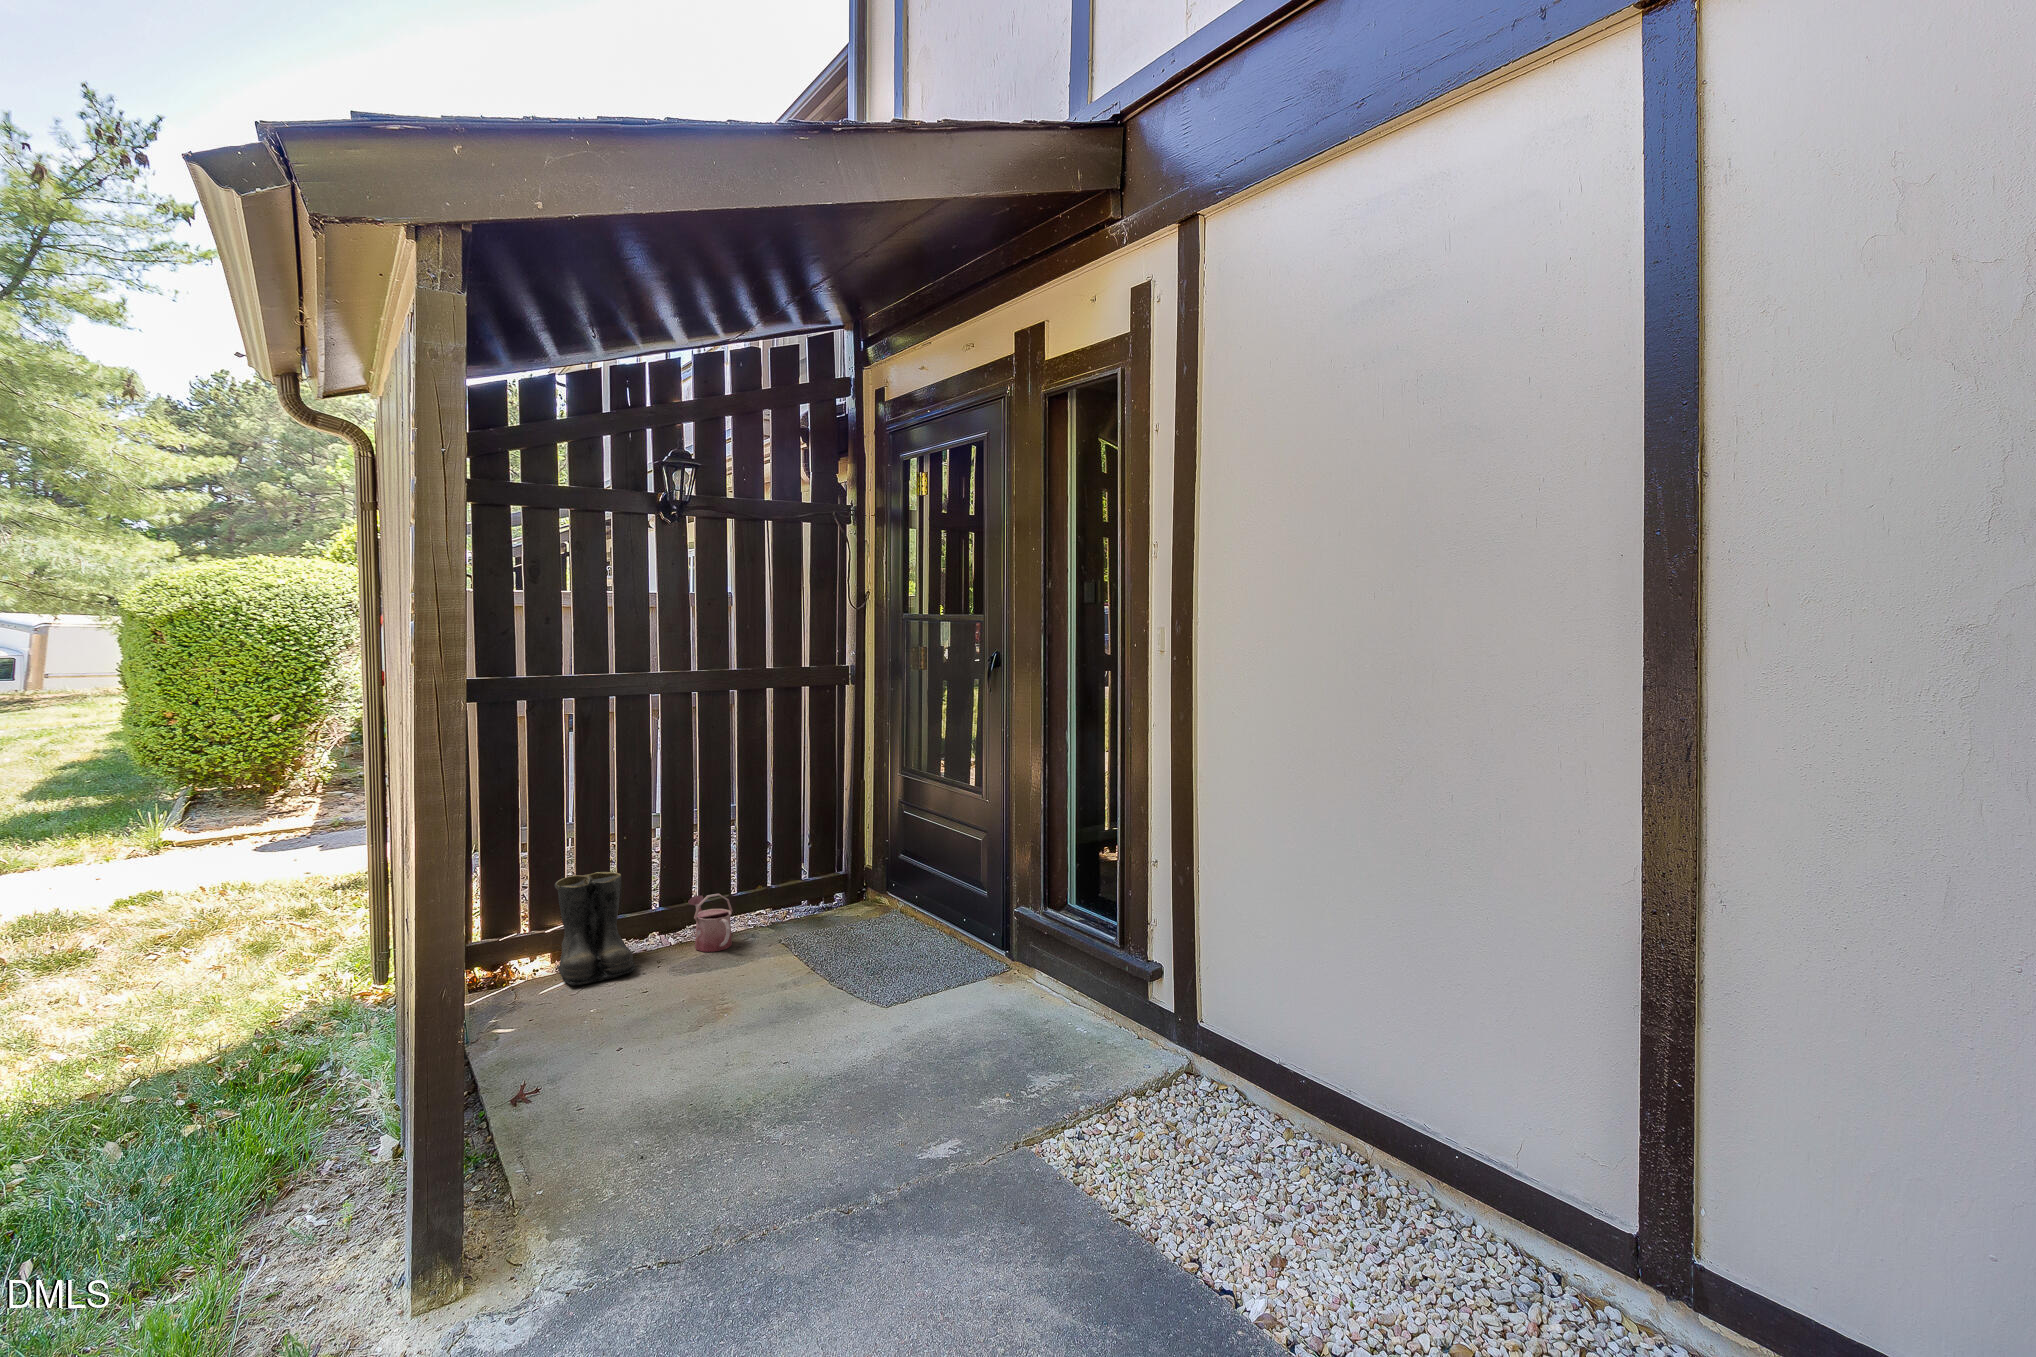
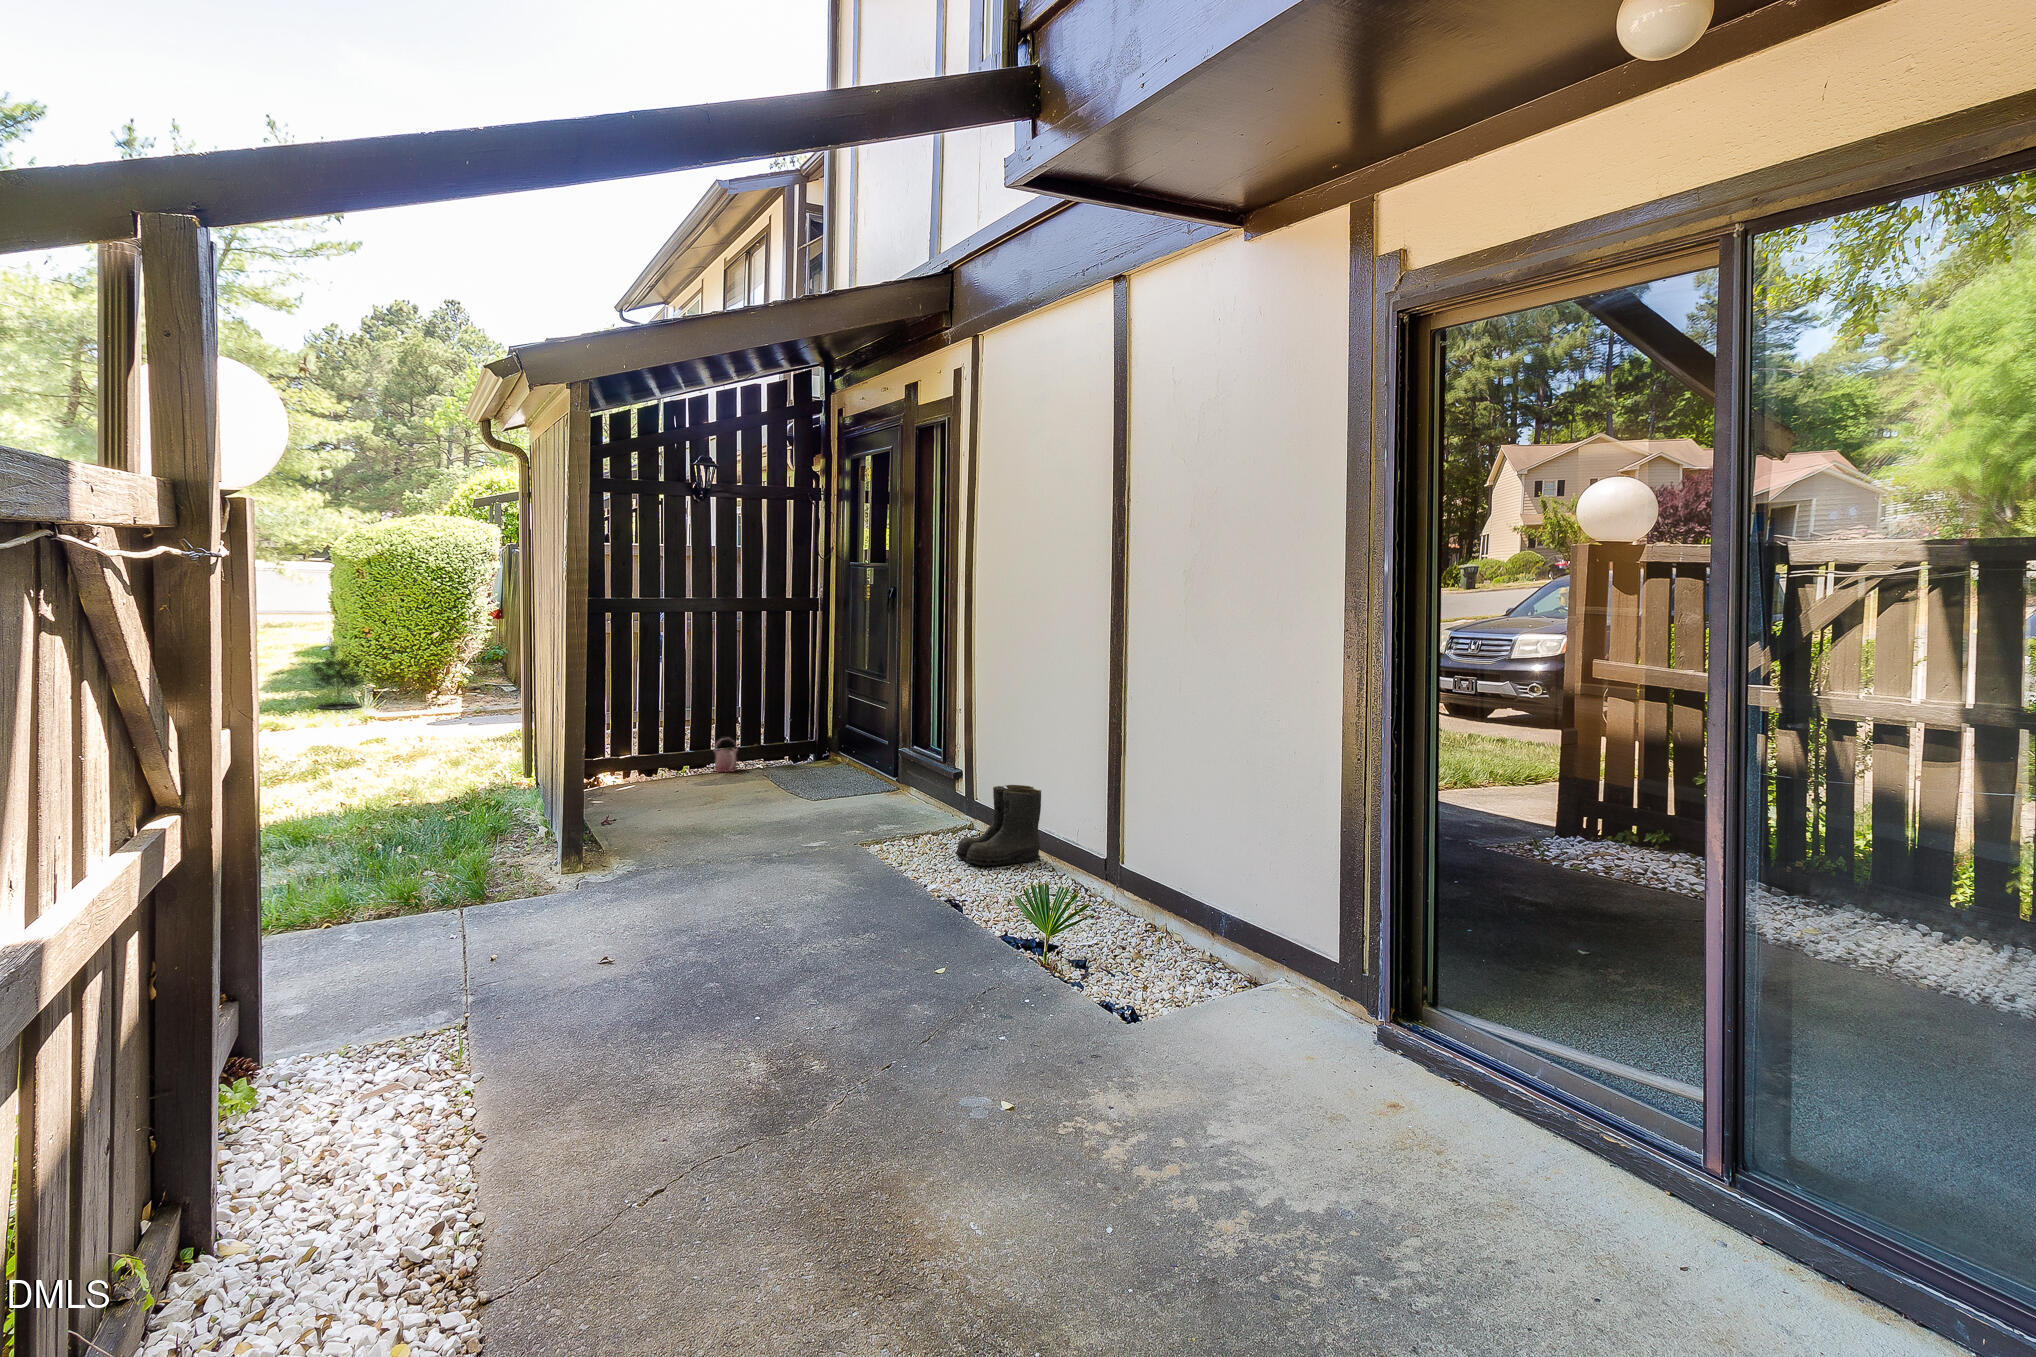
potted tree: none [67,723,167,828] -> present [310,638,361,709]
boots: present [555,872,638,986] -> present [955,785,1041,866]

